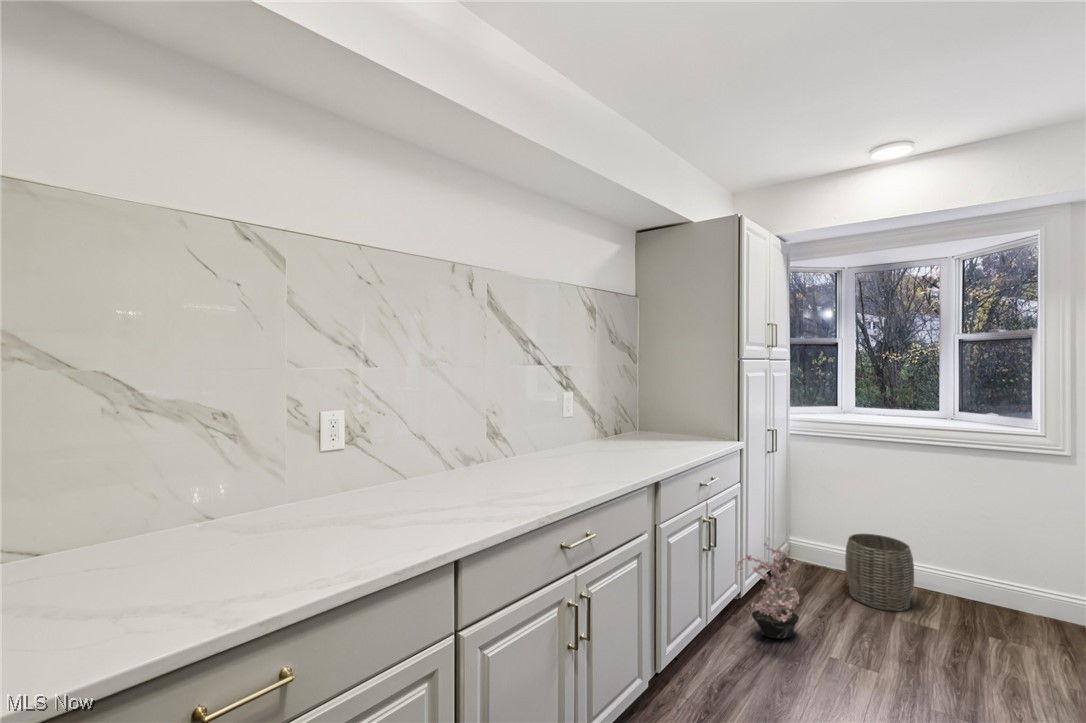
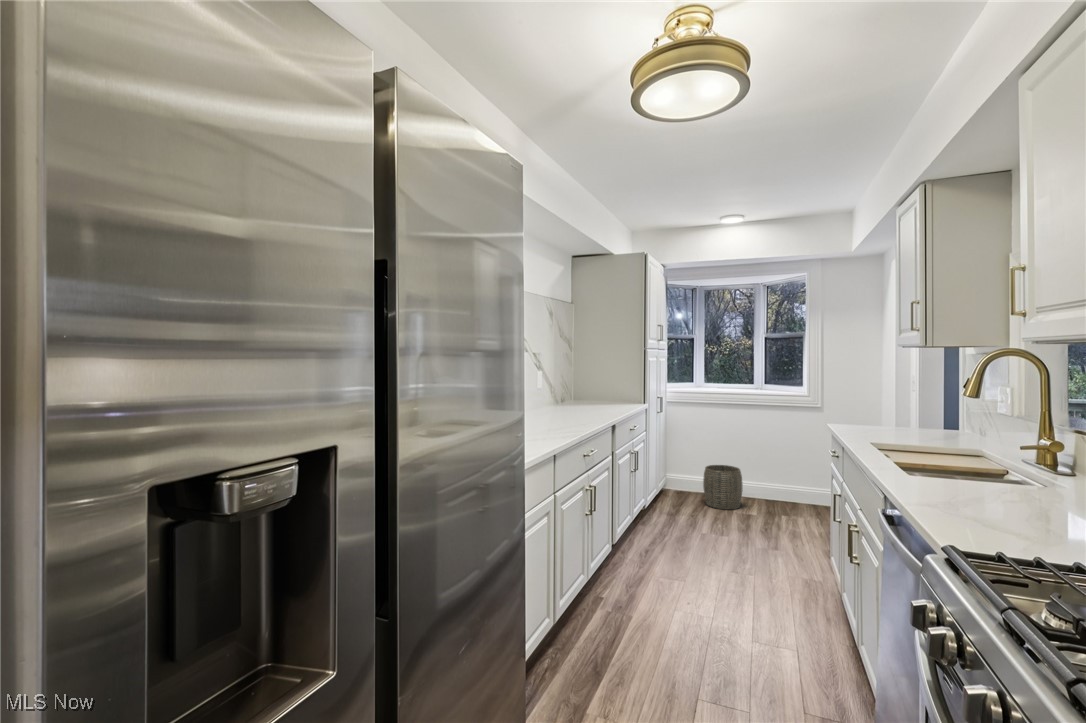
potted plant: present [735,538,799,639] -> none [645,465,686,528]

